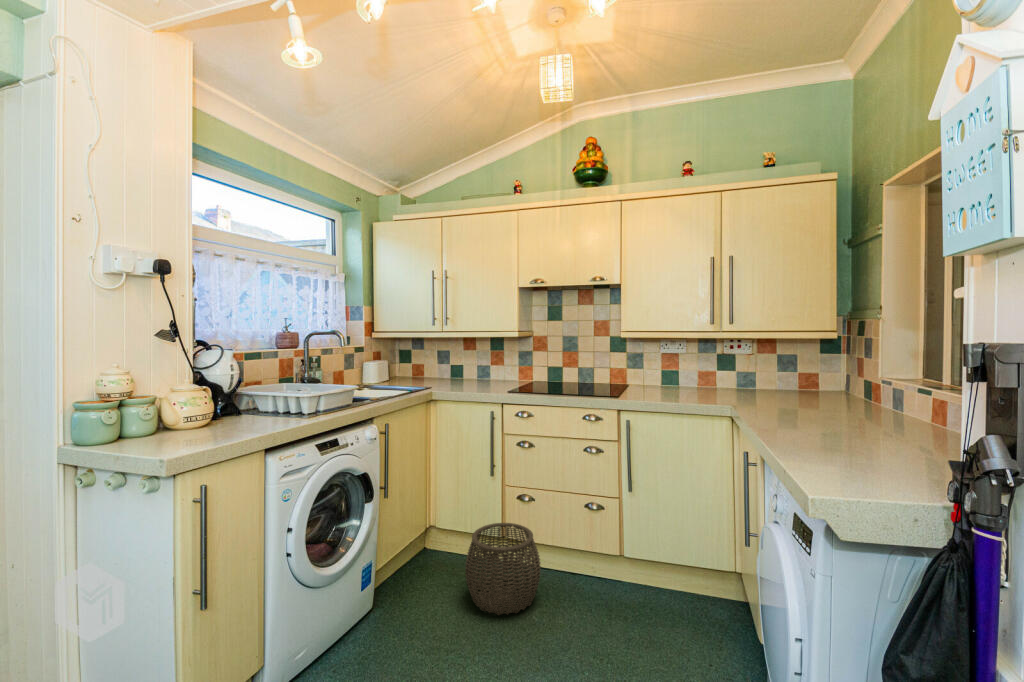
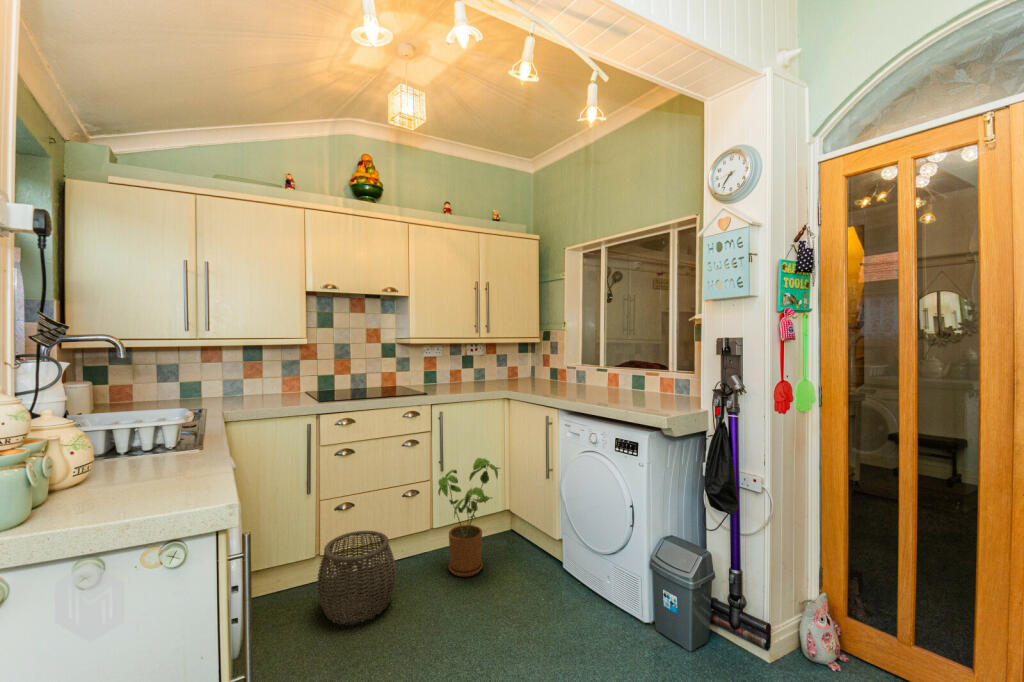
house plant: none [603,484,687,631] -> present [438,458,500,577]

